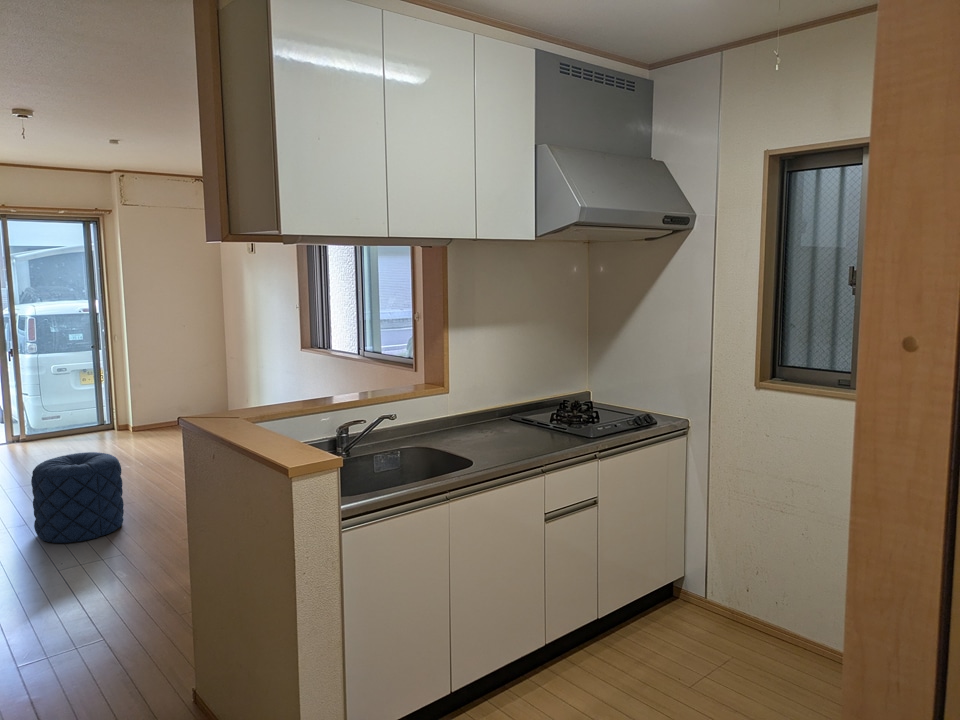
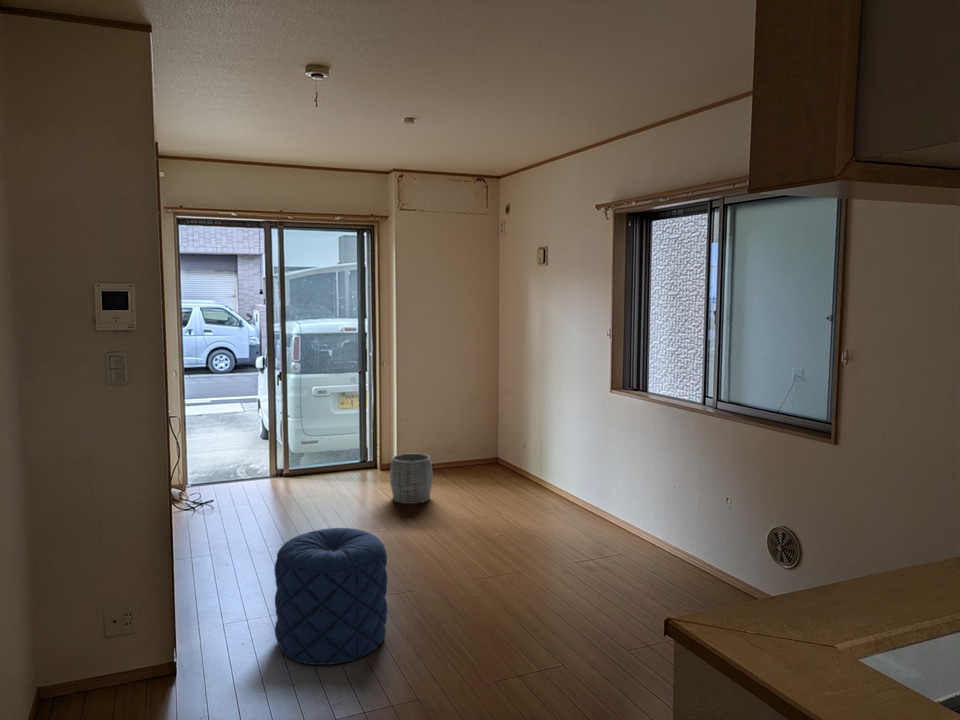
woven basket: none [126,411,165,452] -> present [390,453,432,504]

